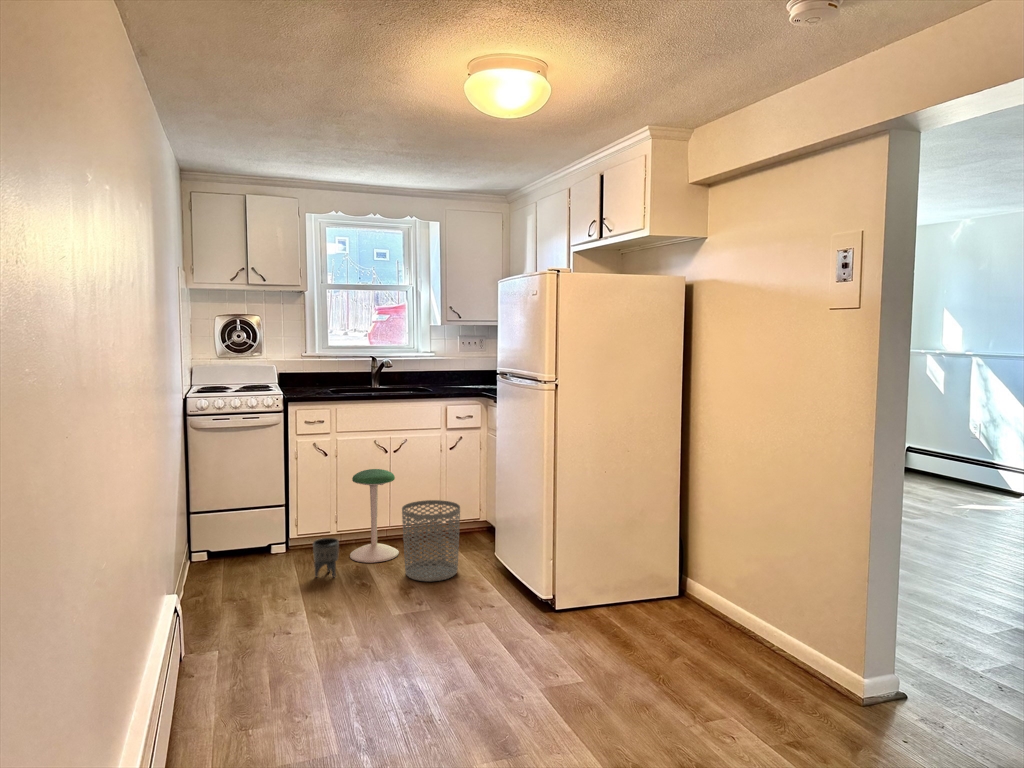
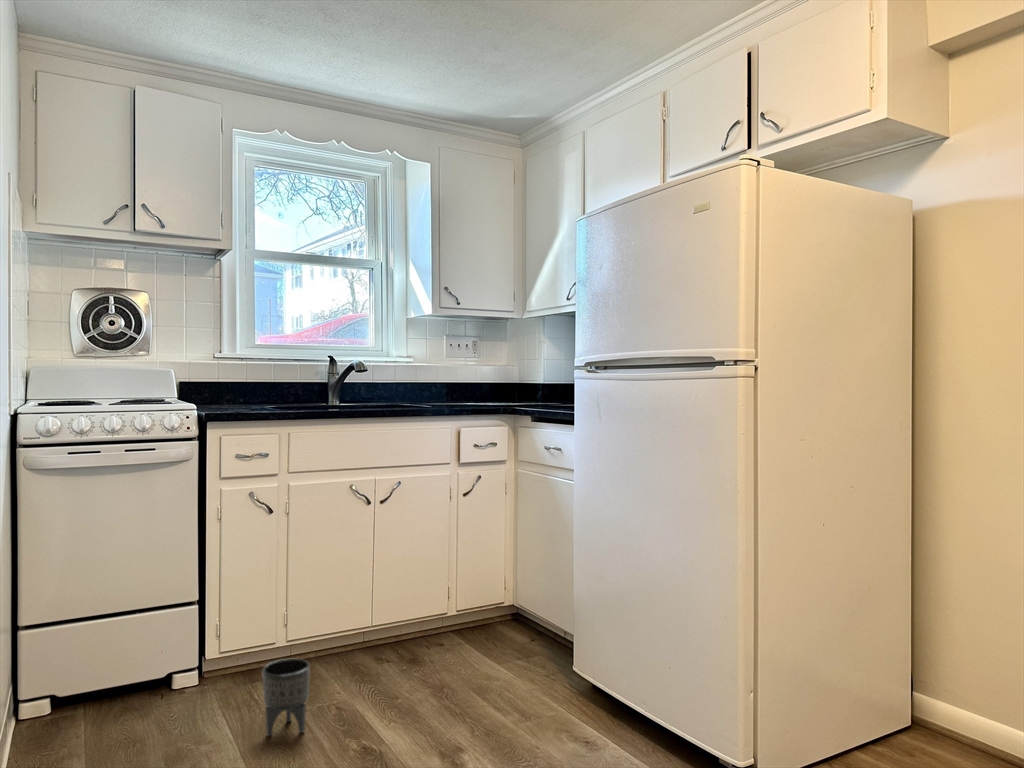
stool: present [350,469,399,563] -> none [316,532,399,696]
waste bin: present [402,500,460,581] -> none [423,580,523,728]

